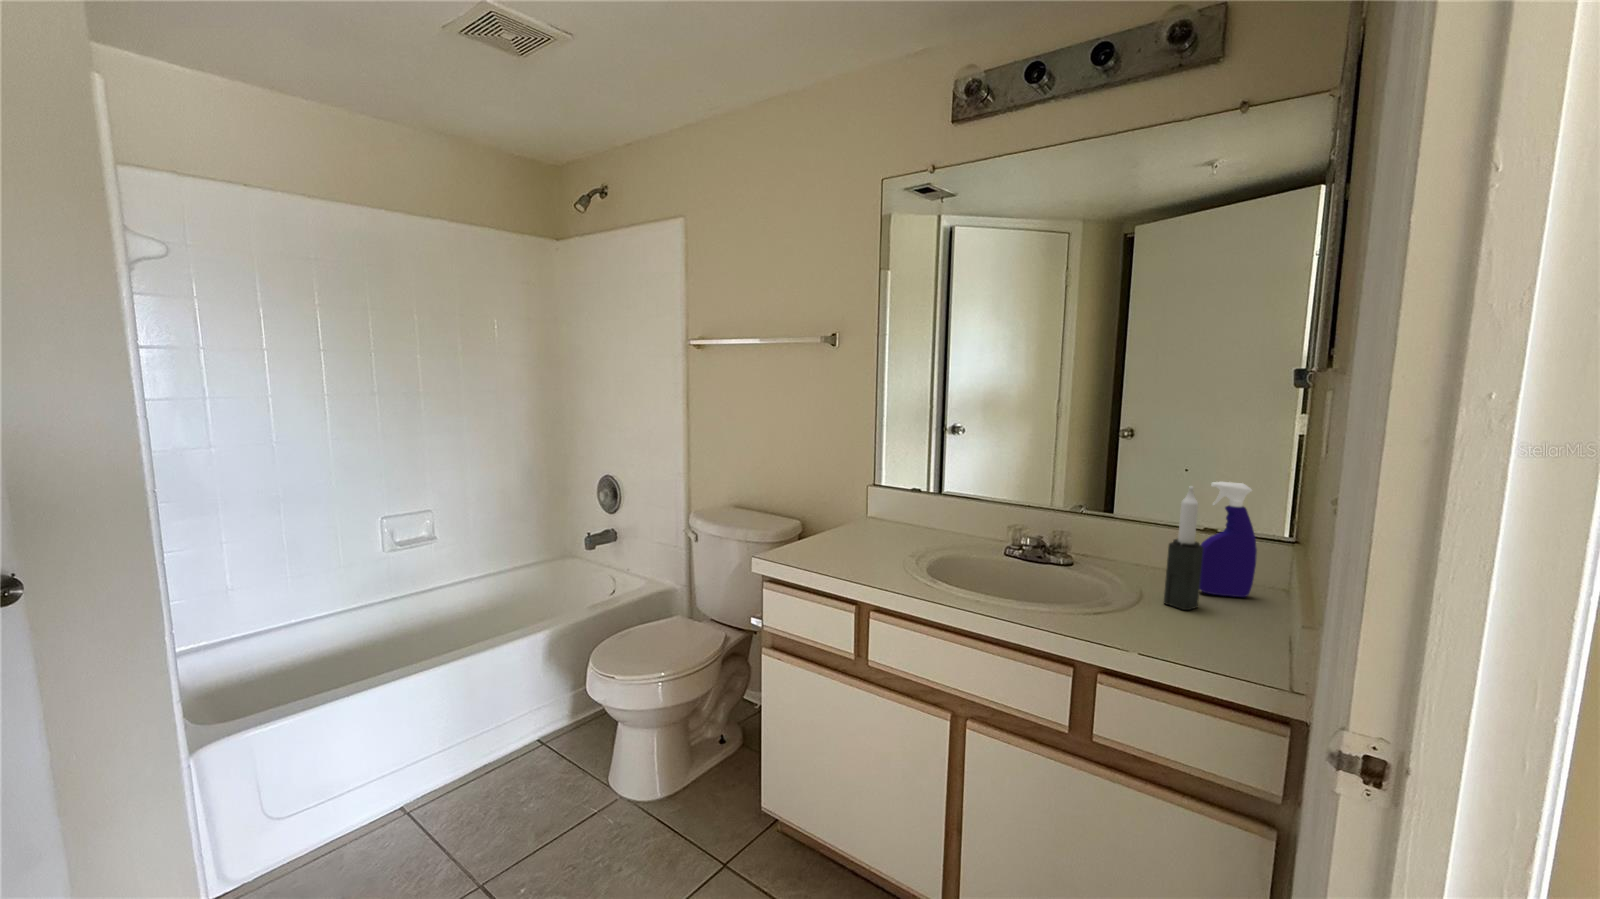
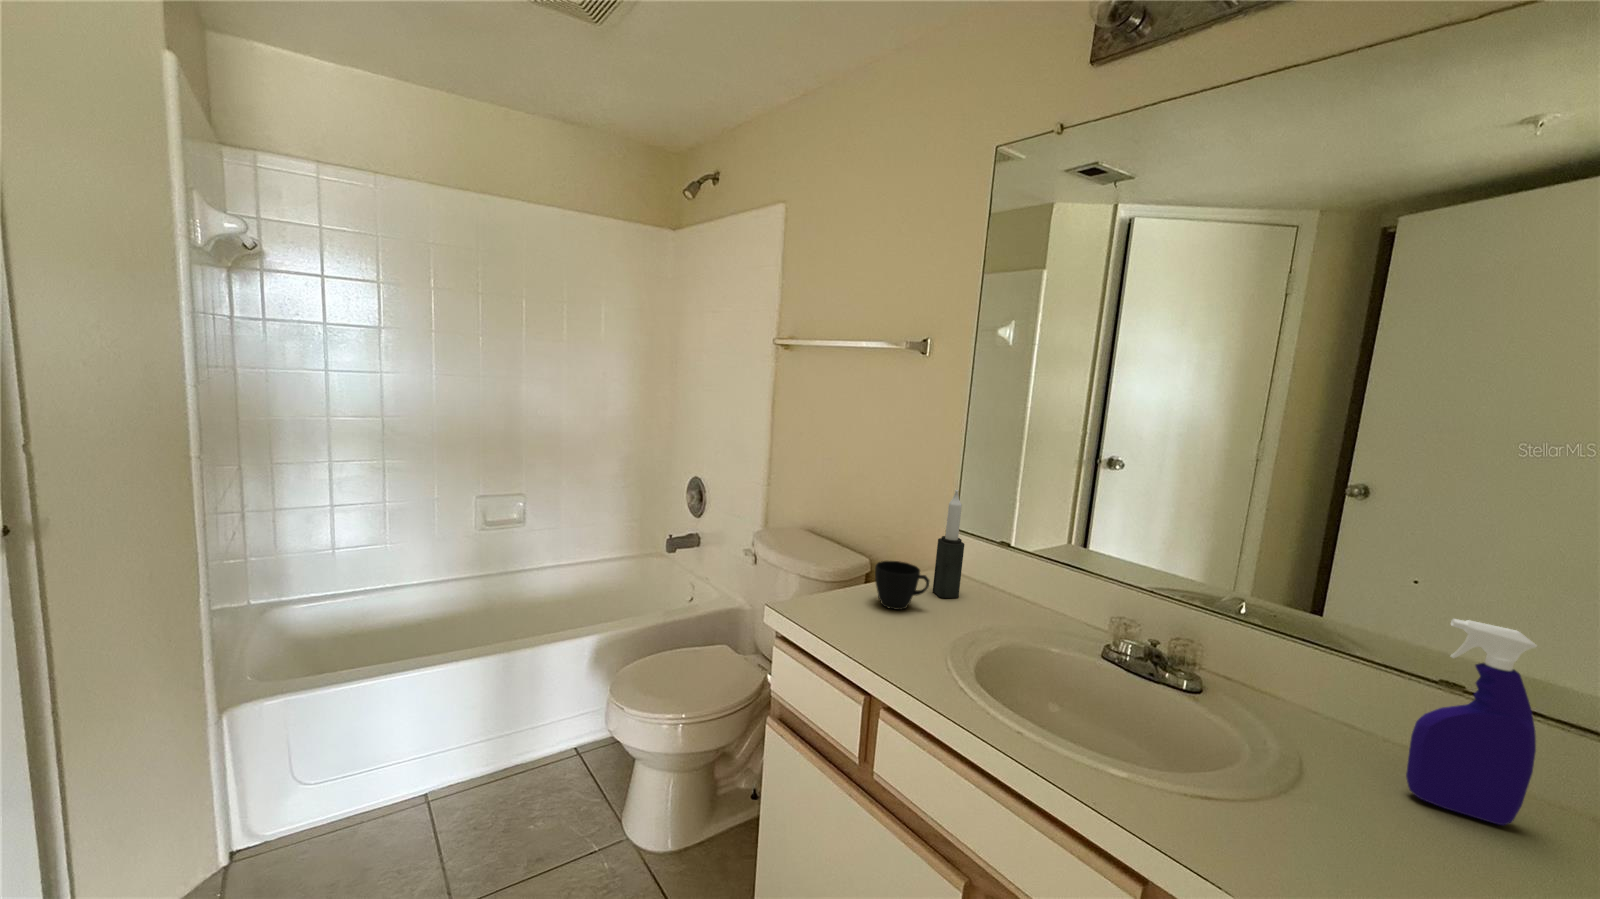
candle: present [1164,486,1203,610] -> present [933,490,965,598]
cup: none [832,510,875,546] -> present [875,561,929,610]

